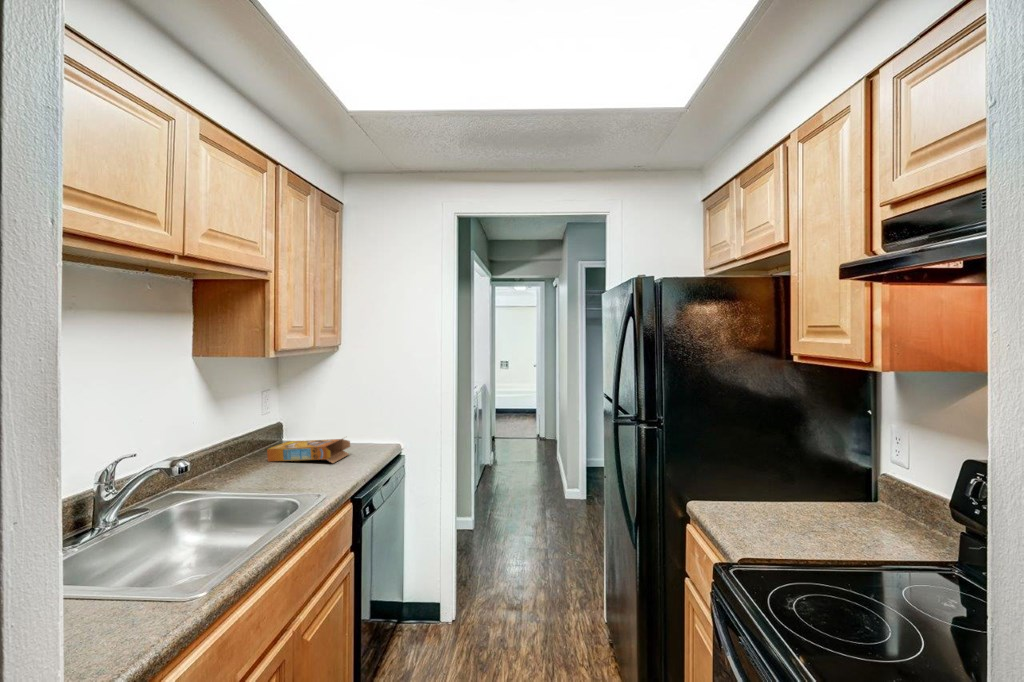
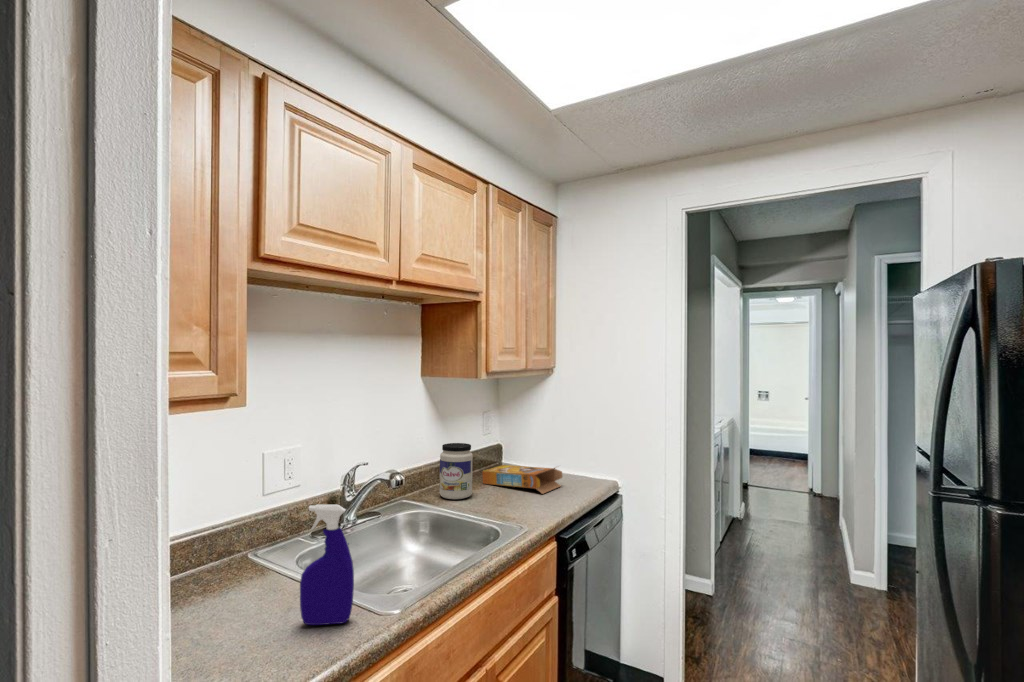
jar: none [221,423,259,481] -> present [439,443,473,499]
spray bottle: none [76,499,150,636] -> present [300,505,354,625]

